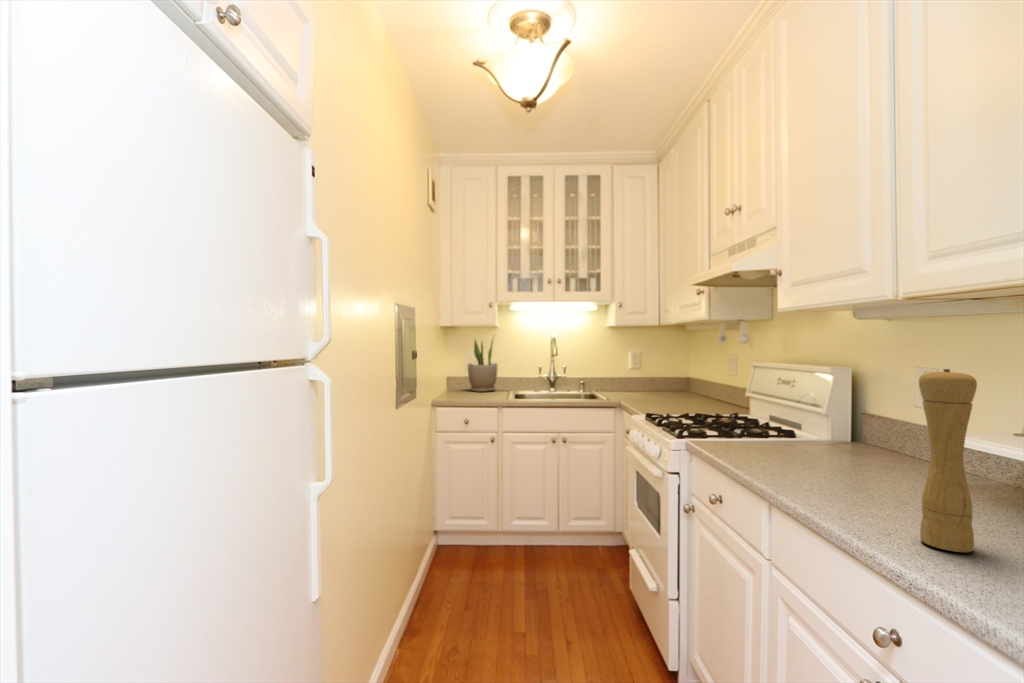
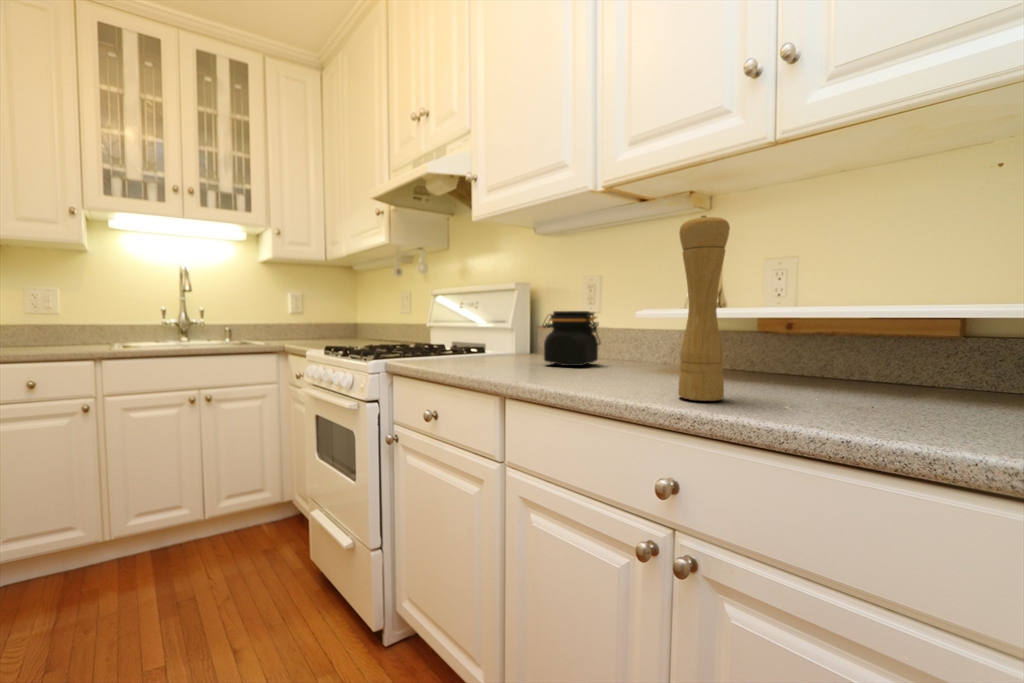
potted plant: present [468,341,498,392] -> none [23,261,86,346]
jar: none [838,412,909,473] -> present [543,311,600,366]

